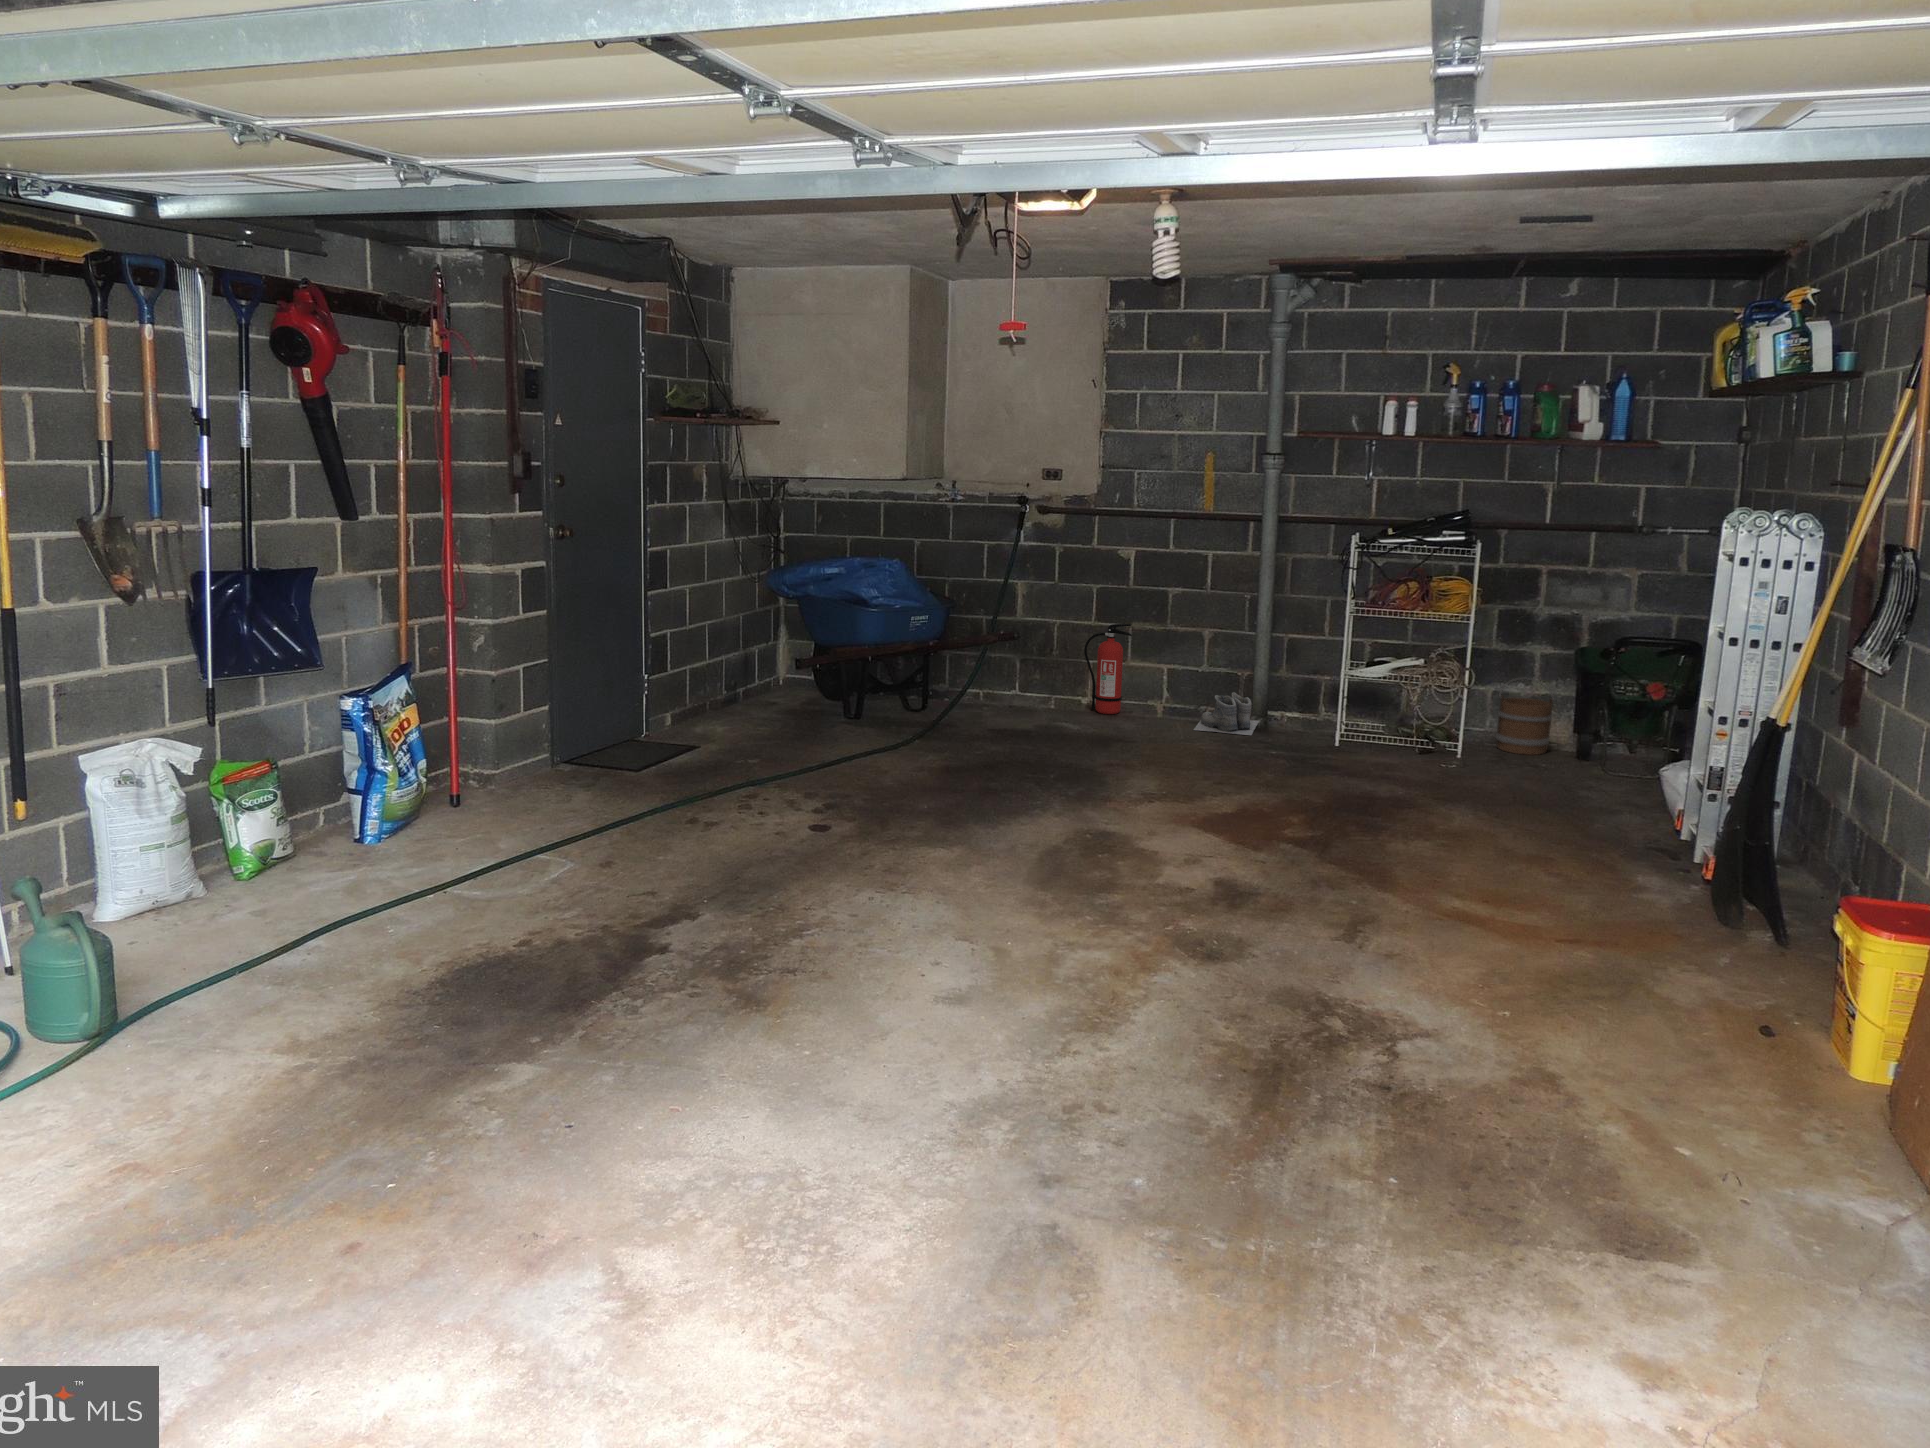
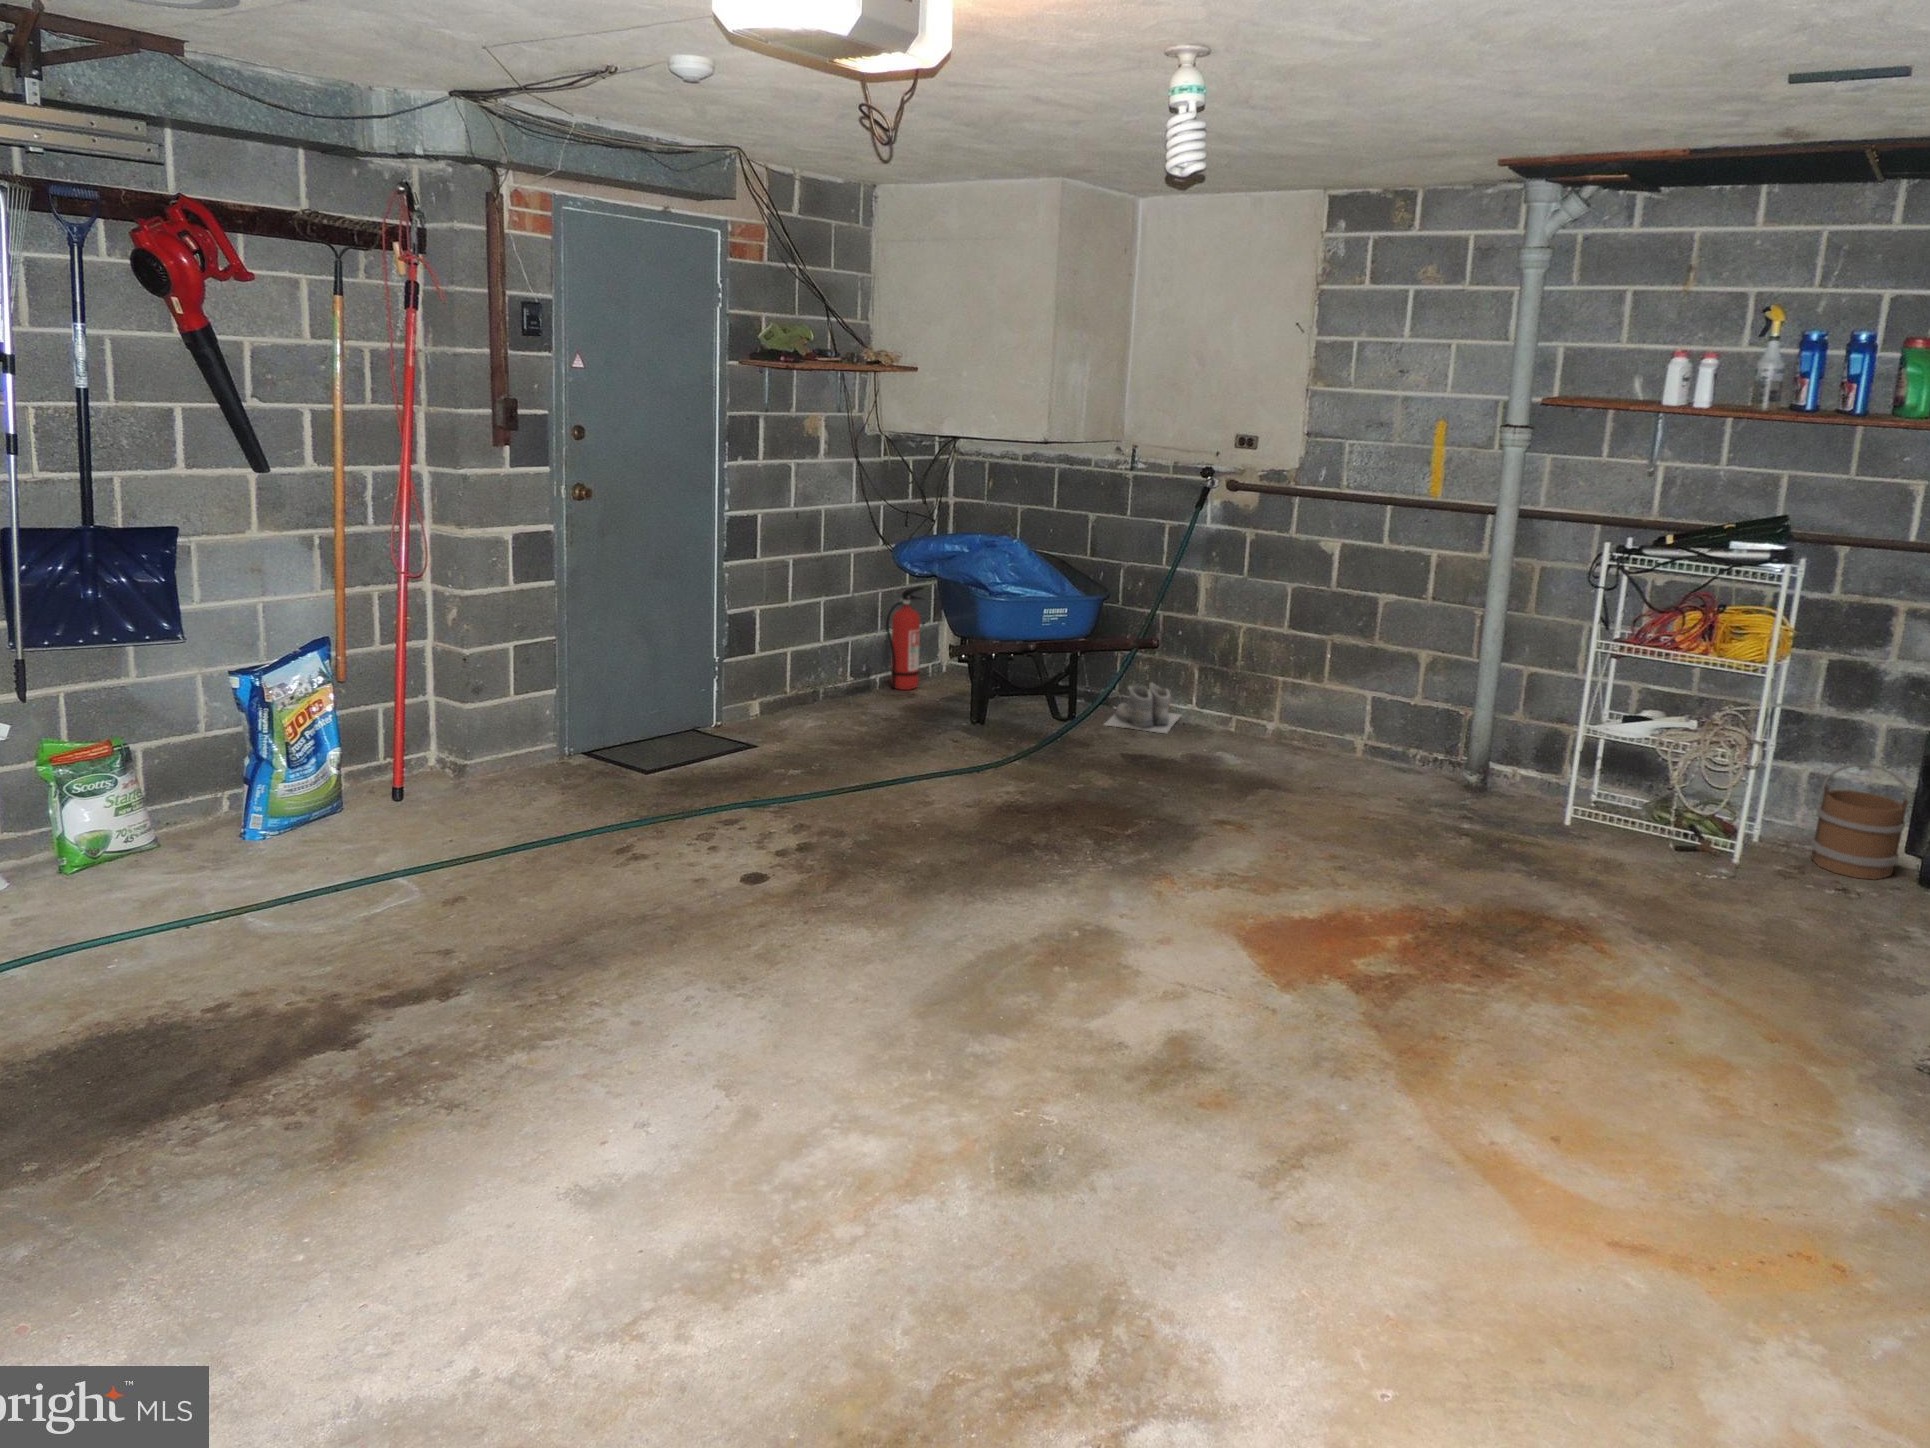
fire extinguisher: present [1084,624,1132,714] -> present [886,587,923,690]
boots: present [1193,692,1259,735] -> present [1104,683,1181,733]

